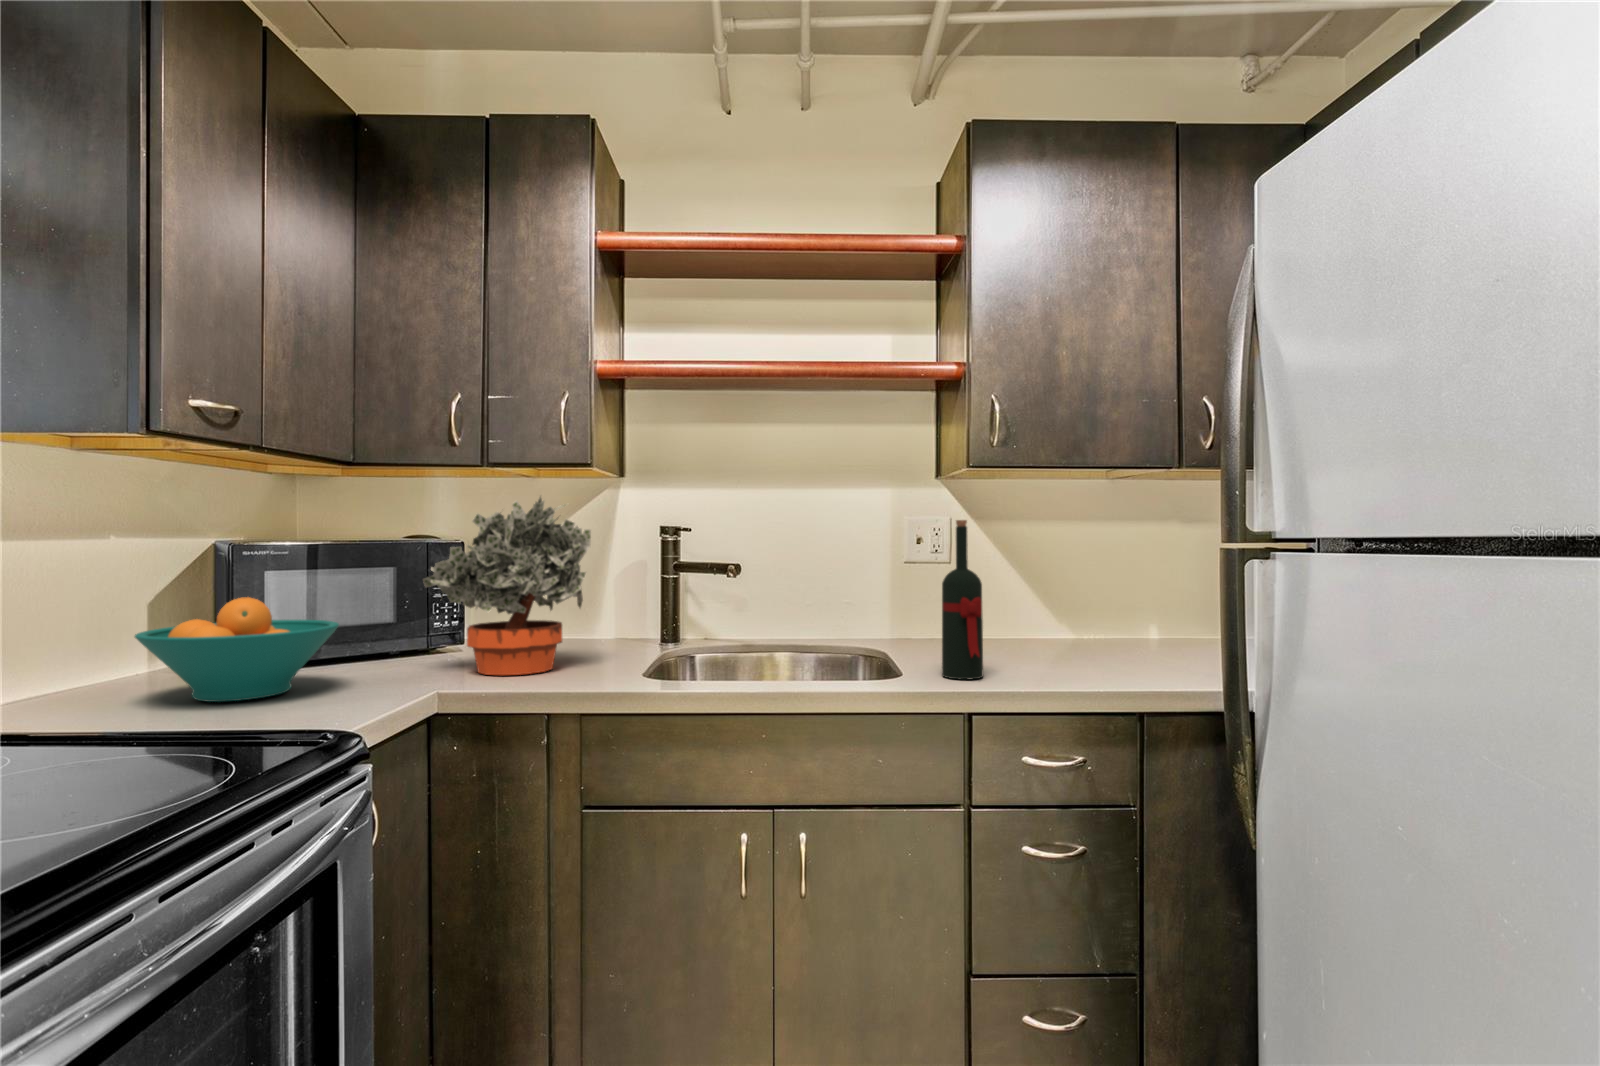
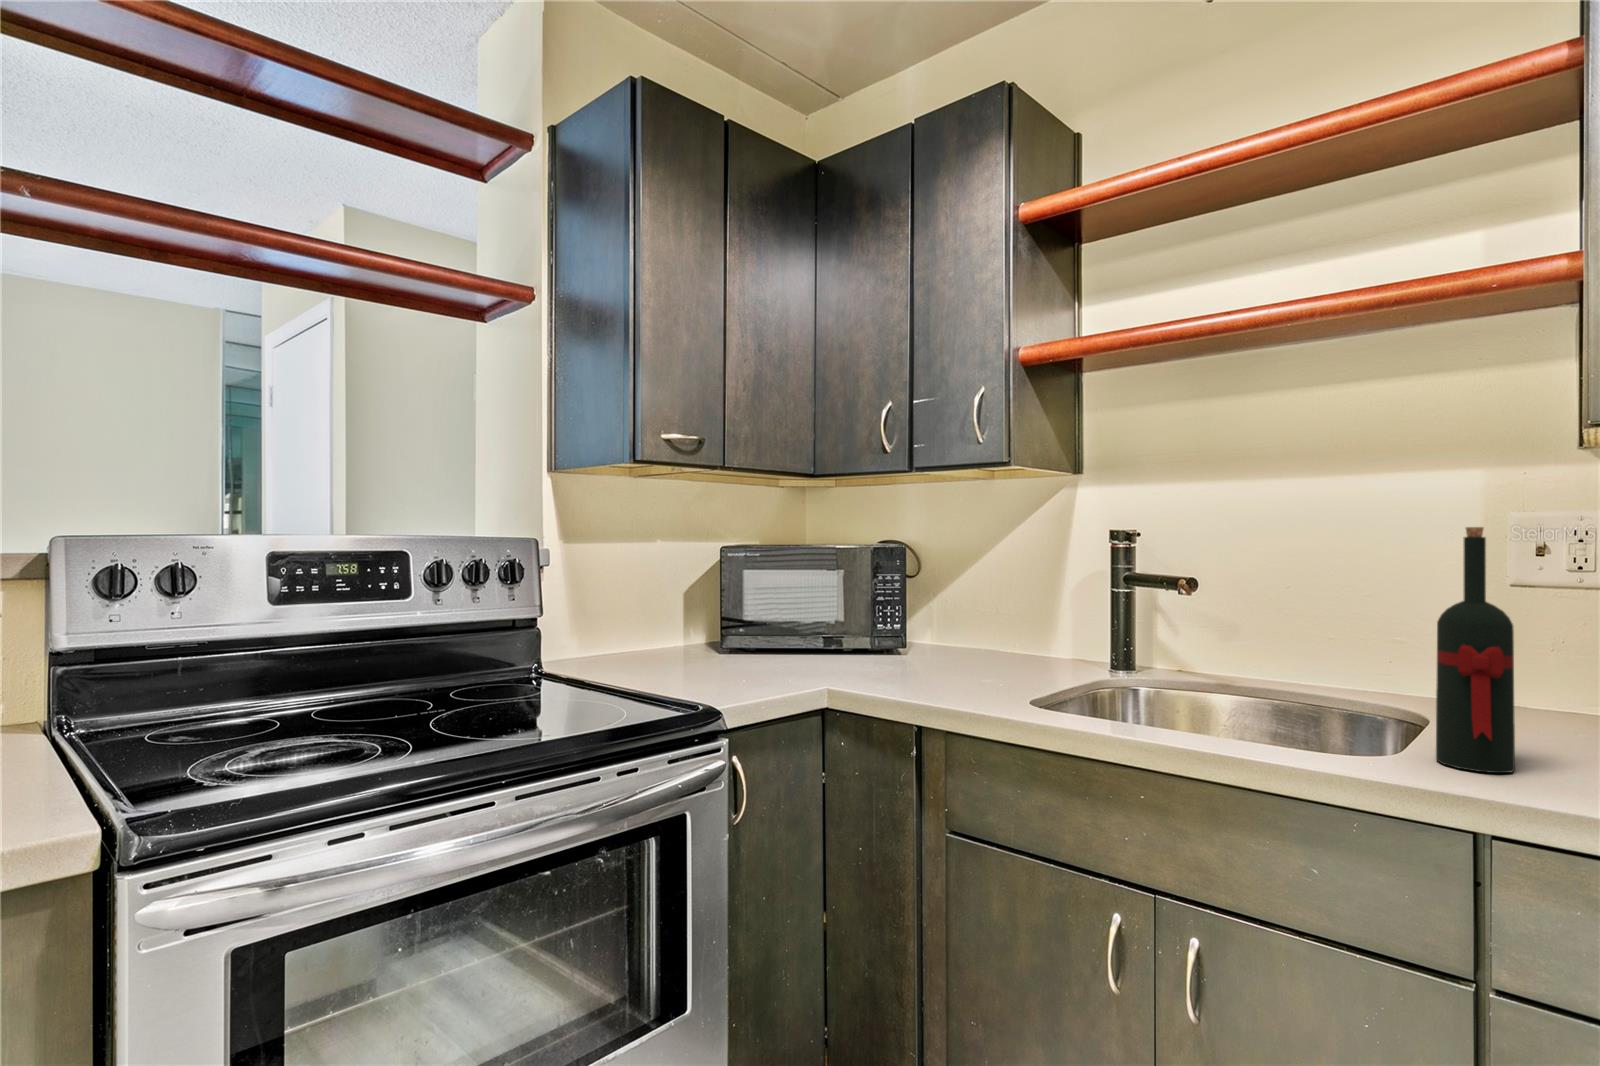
potted plant: present [423,497,591,675] -> none [844,501,996,680]
fruit bowl: present [135,597,339,702] -> none [635,590,772,672]

